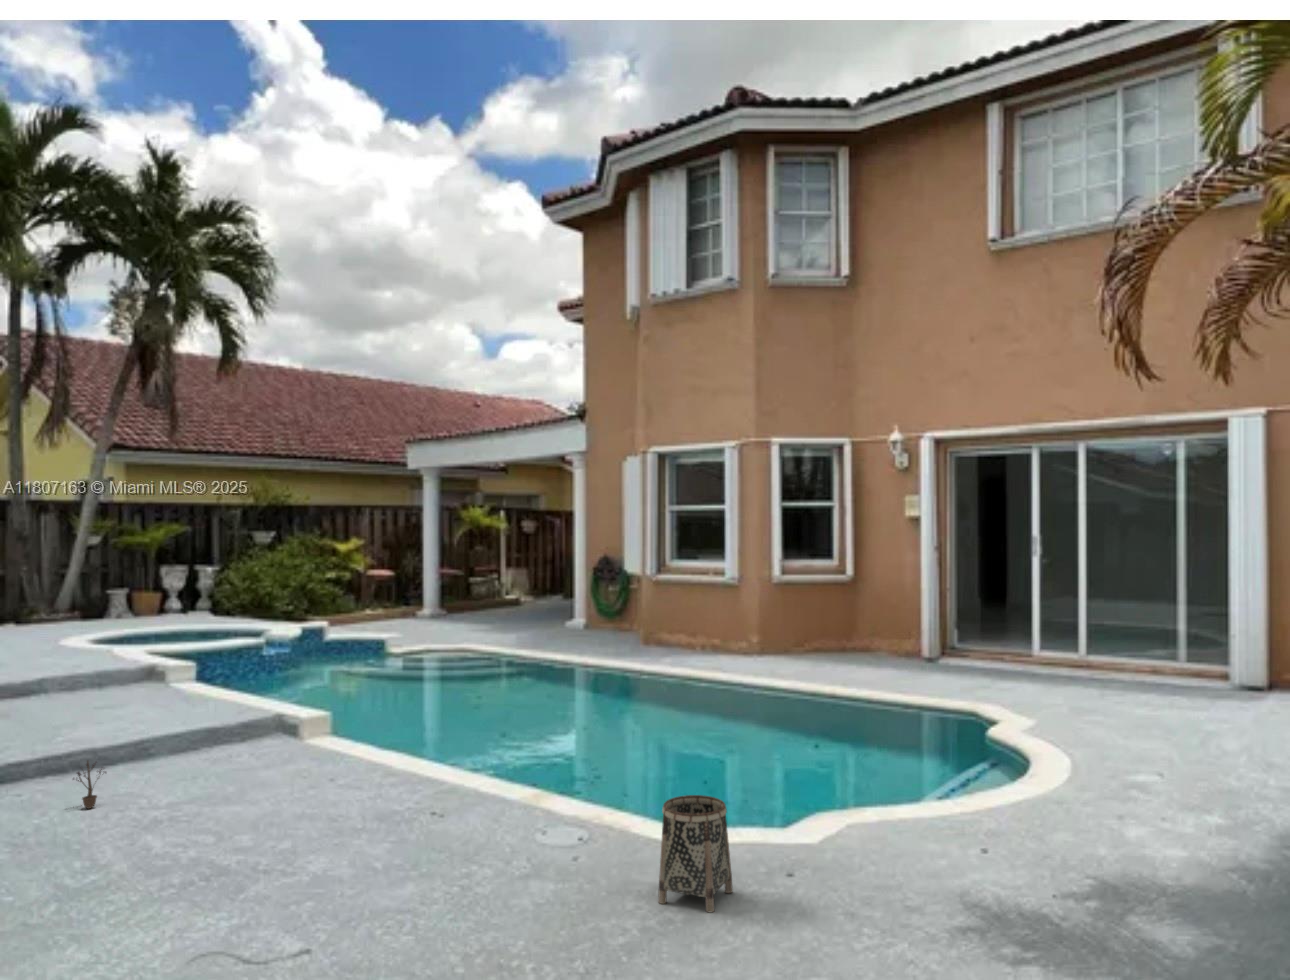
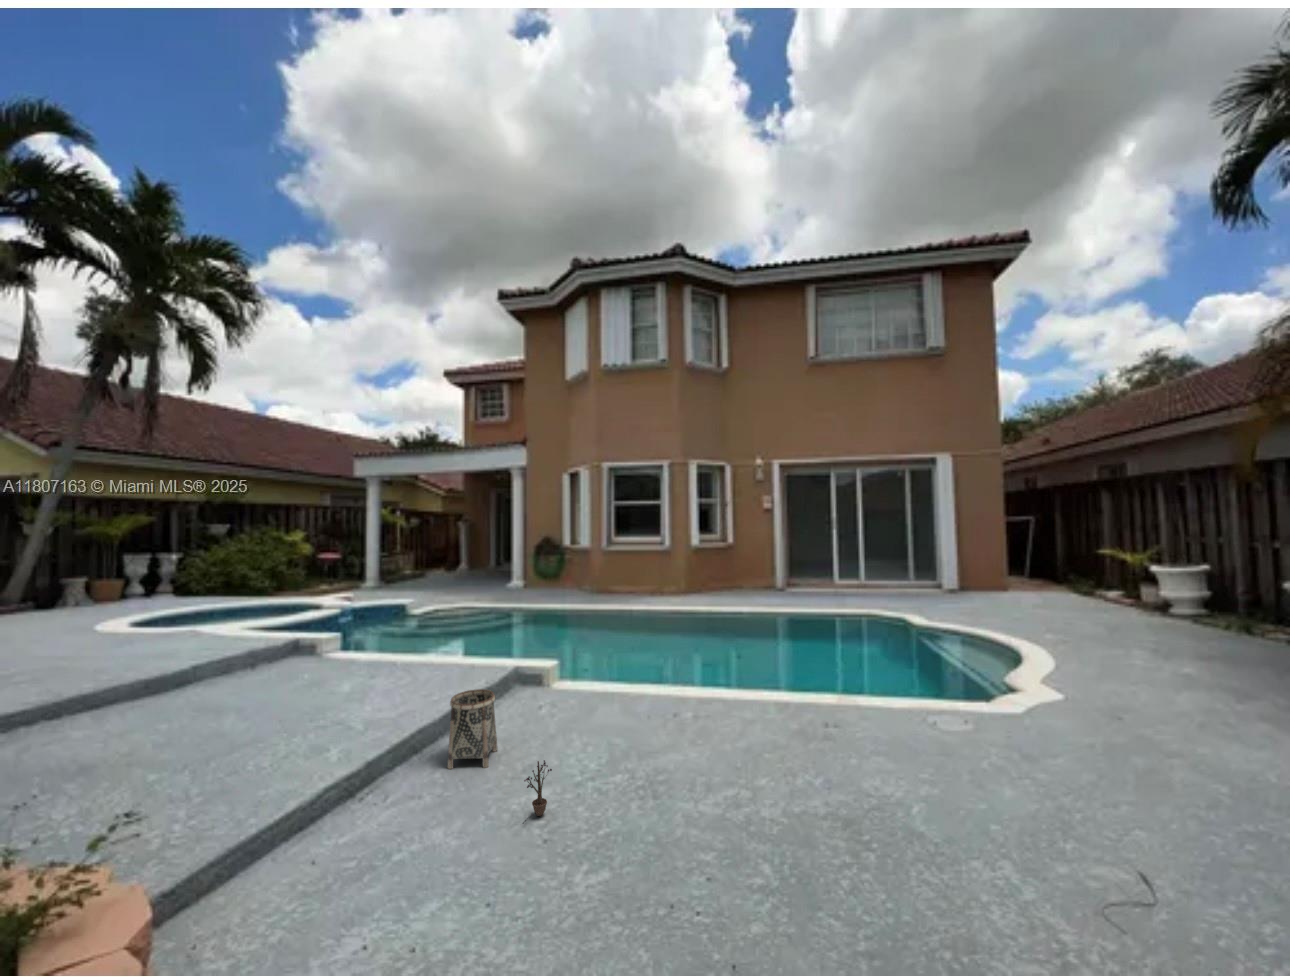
basket: present [658,795,733,912] -> present [447,689,497,769]

